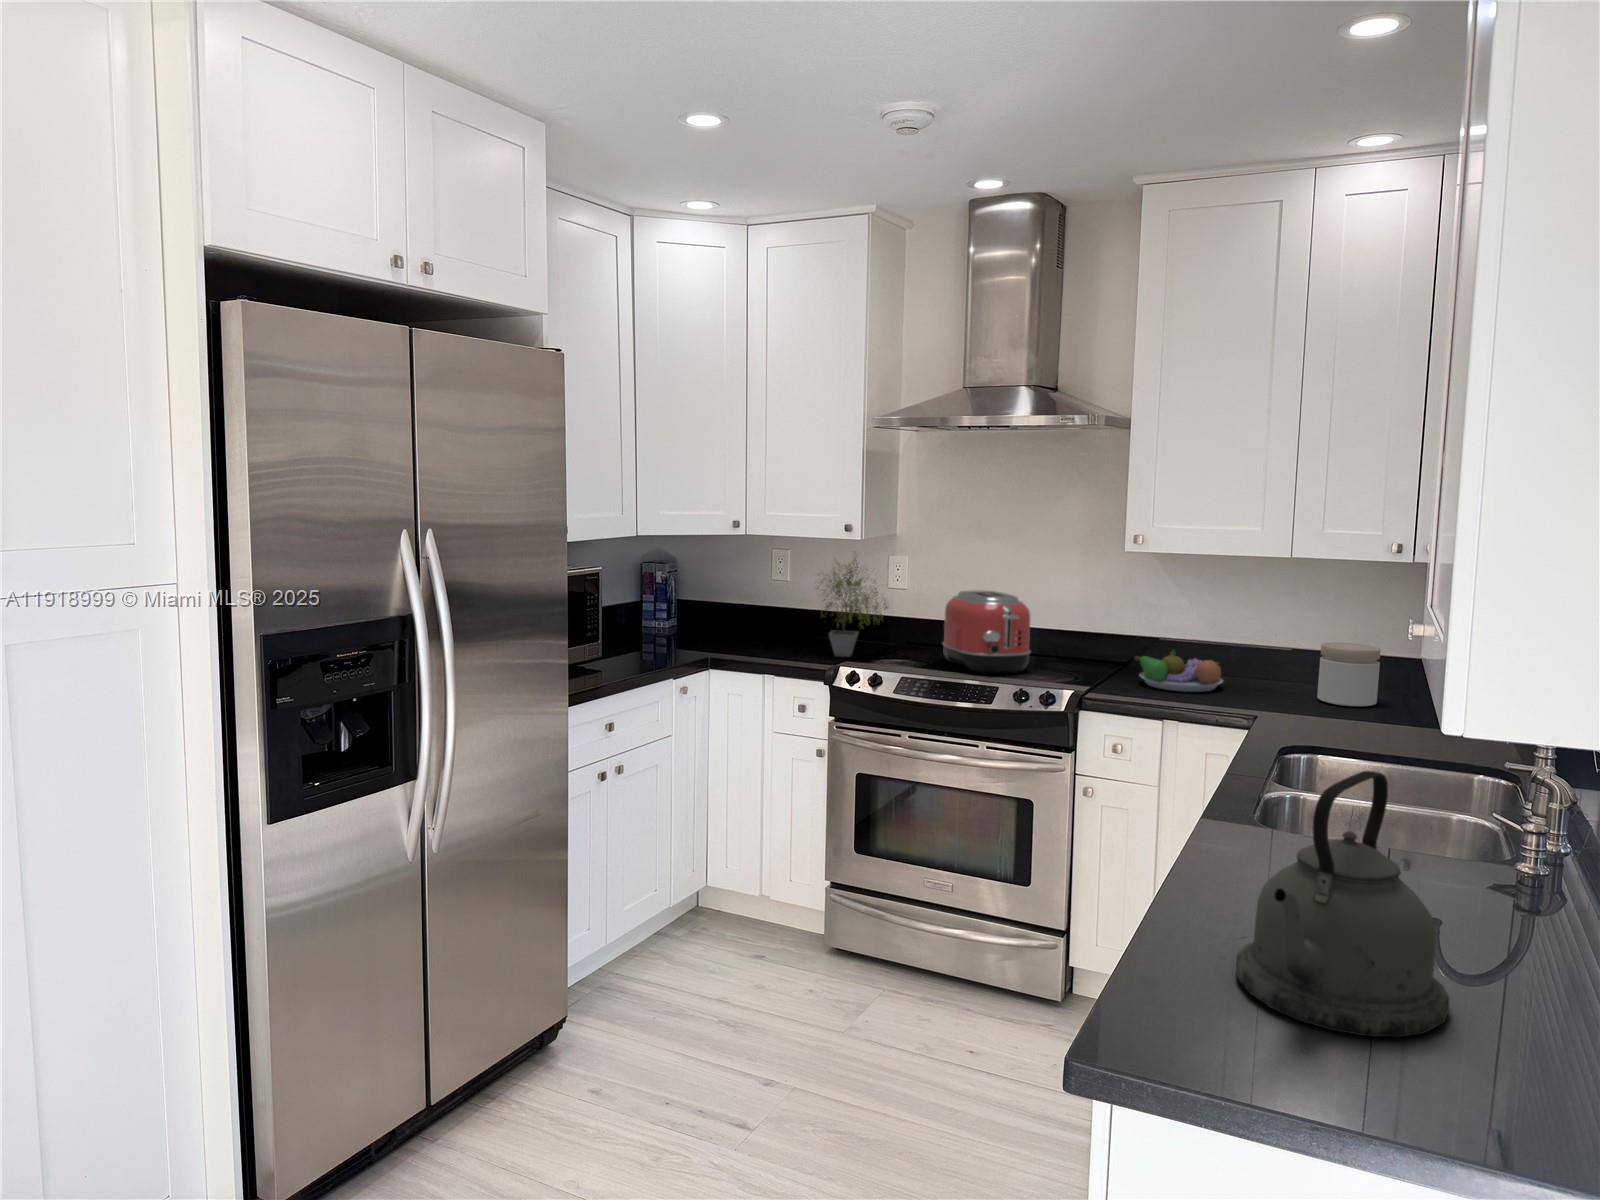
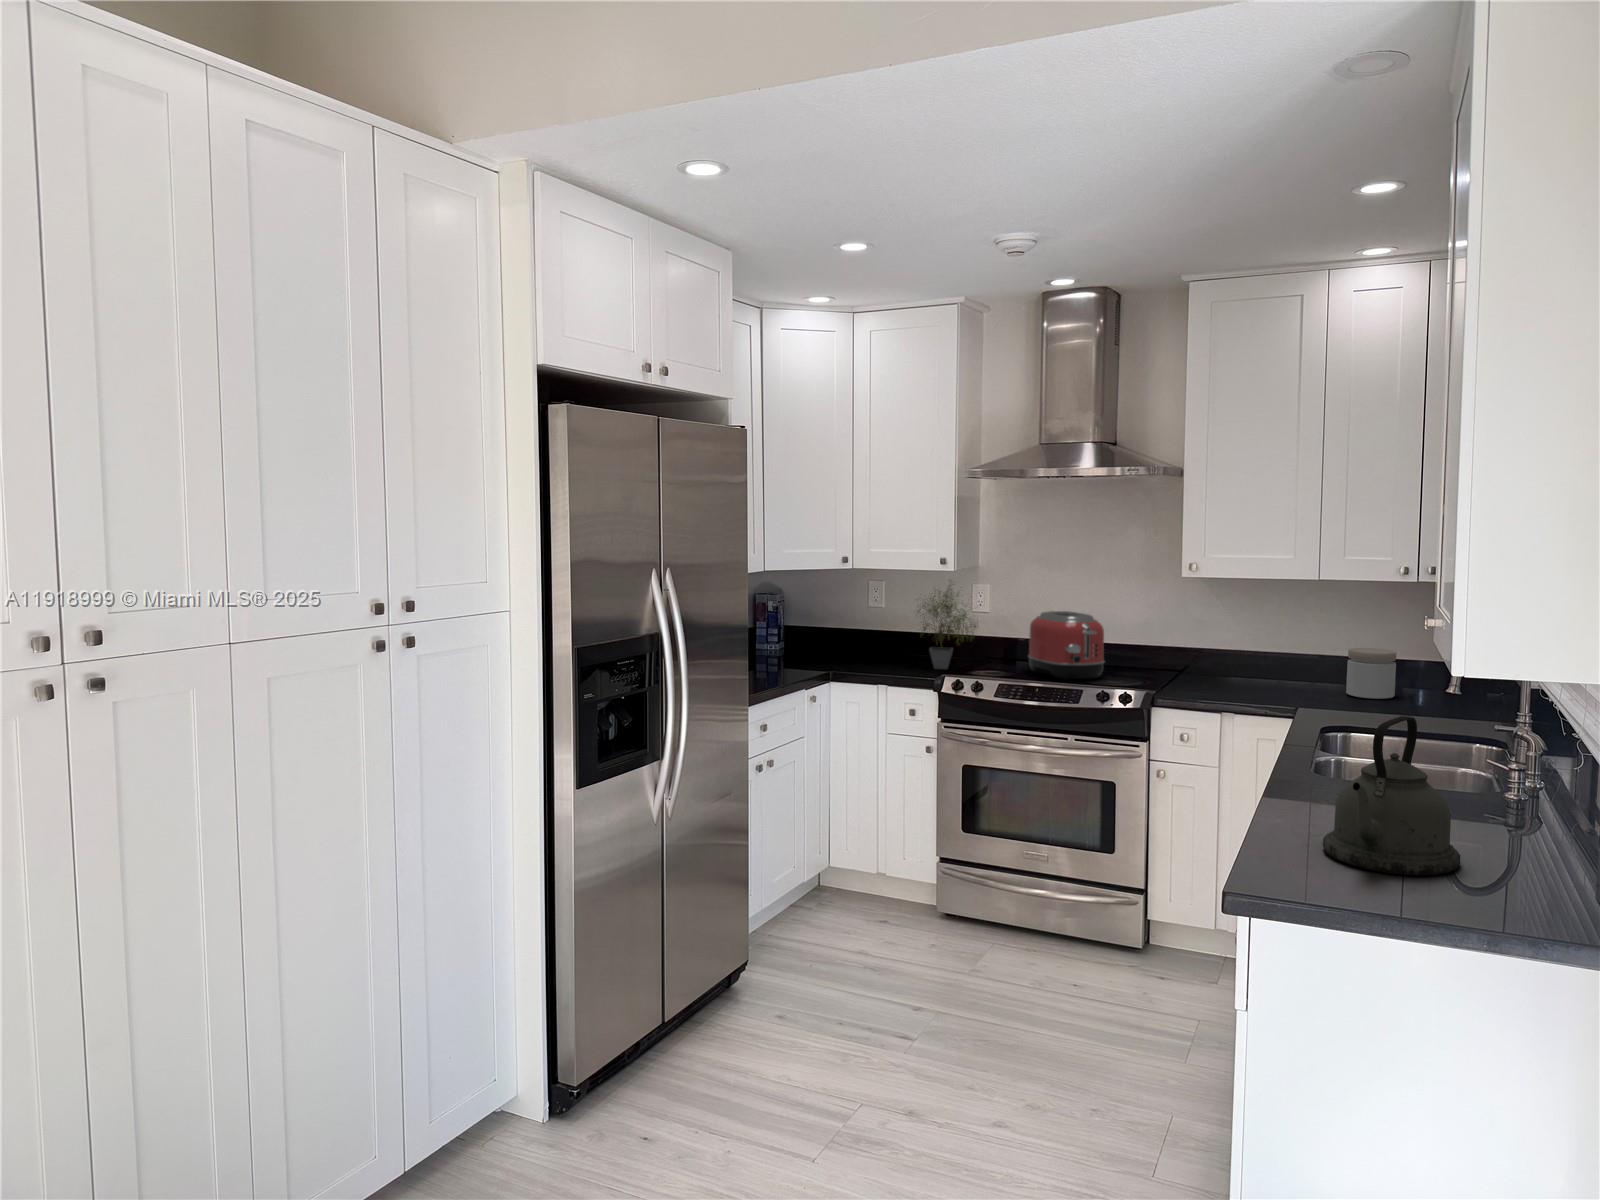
fruit bowl: present [1134,650,1223,692] -> none [1193,657,1268,691]

